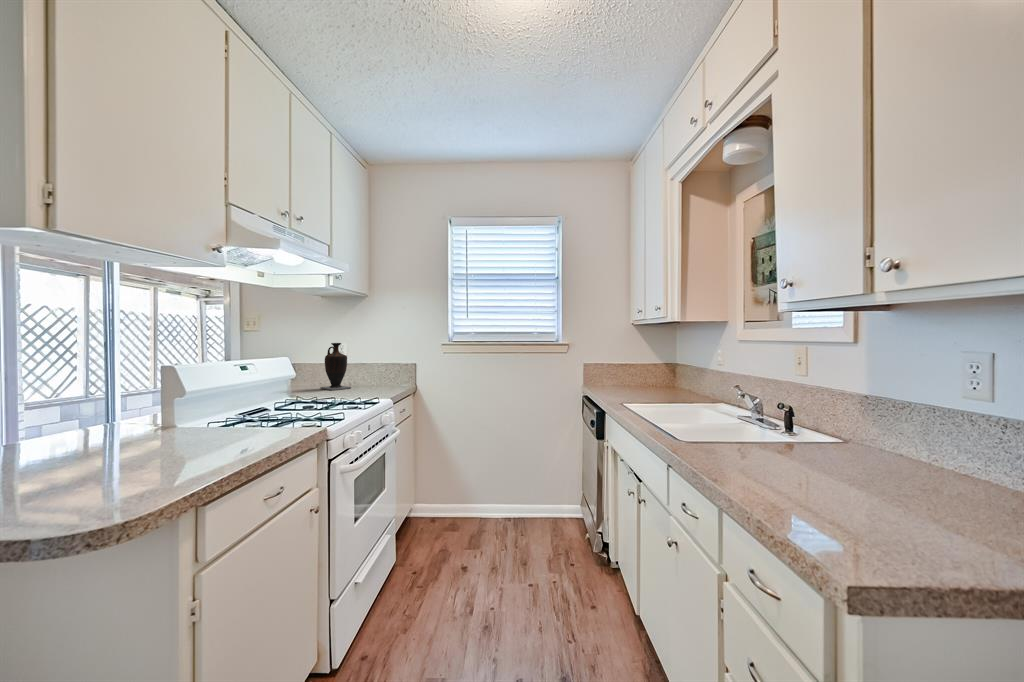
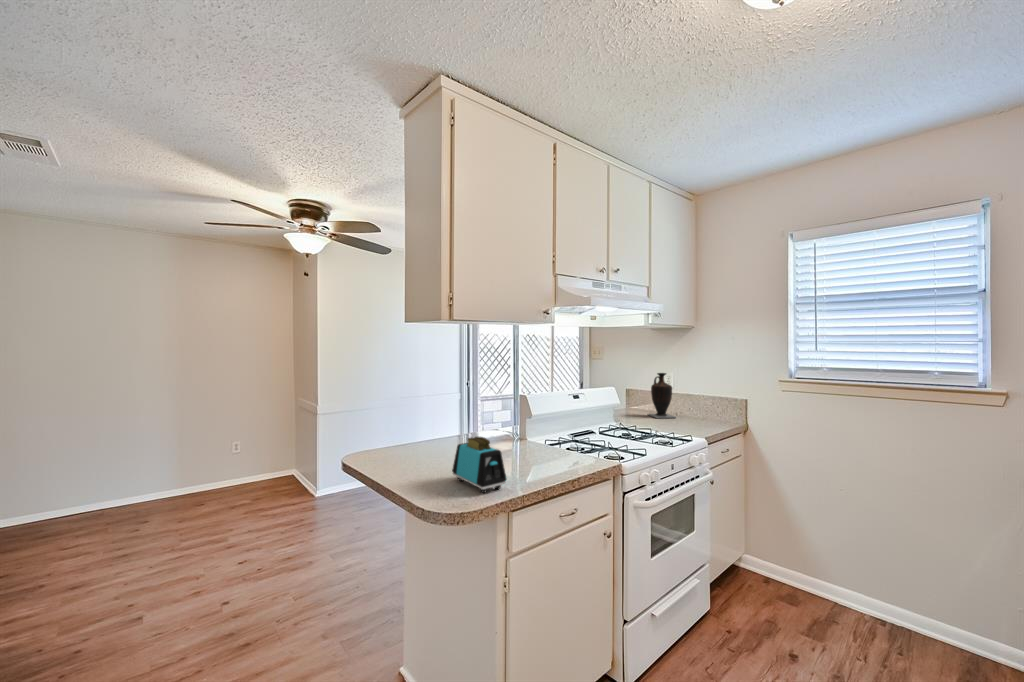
toaster: none [63,412,186,492] -> present [452,437,506,493]

